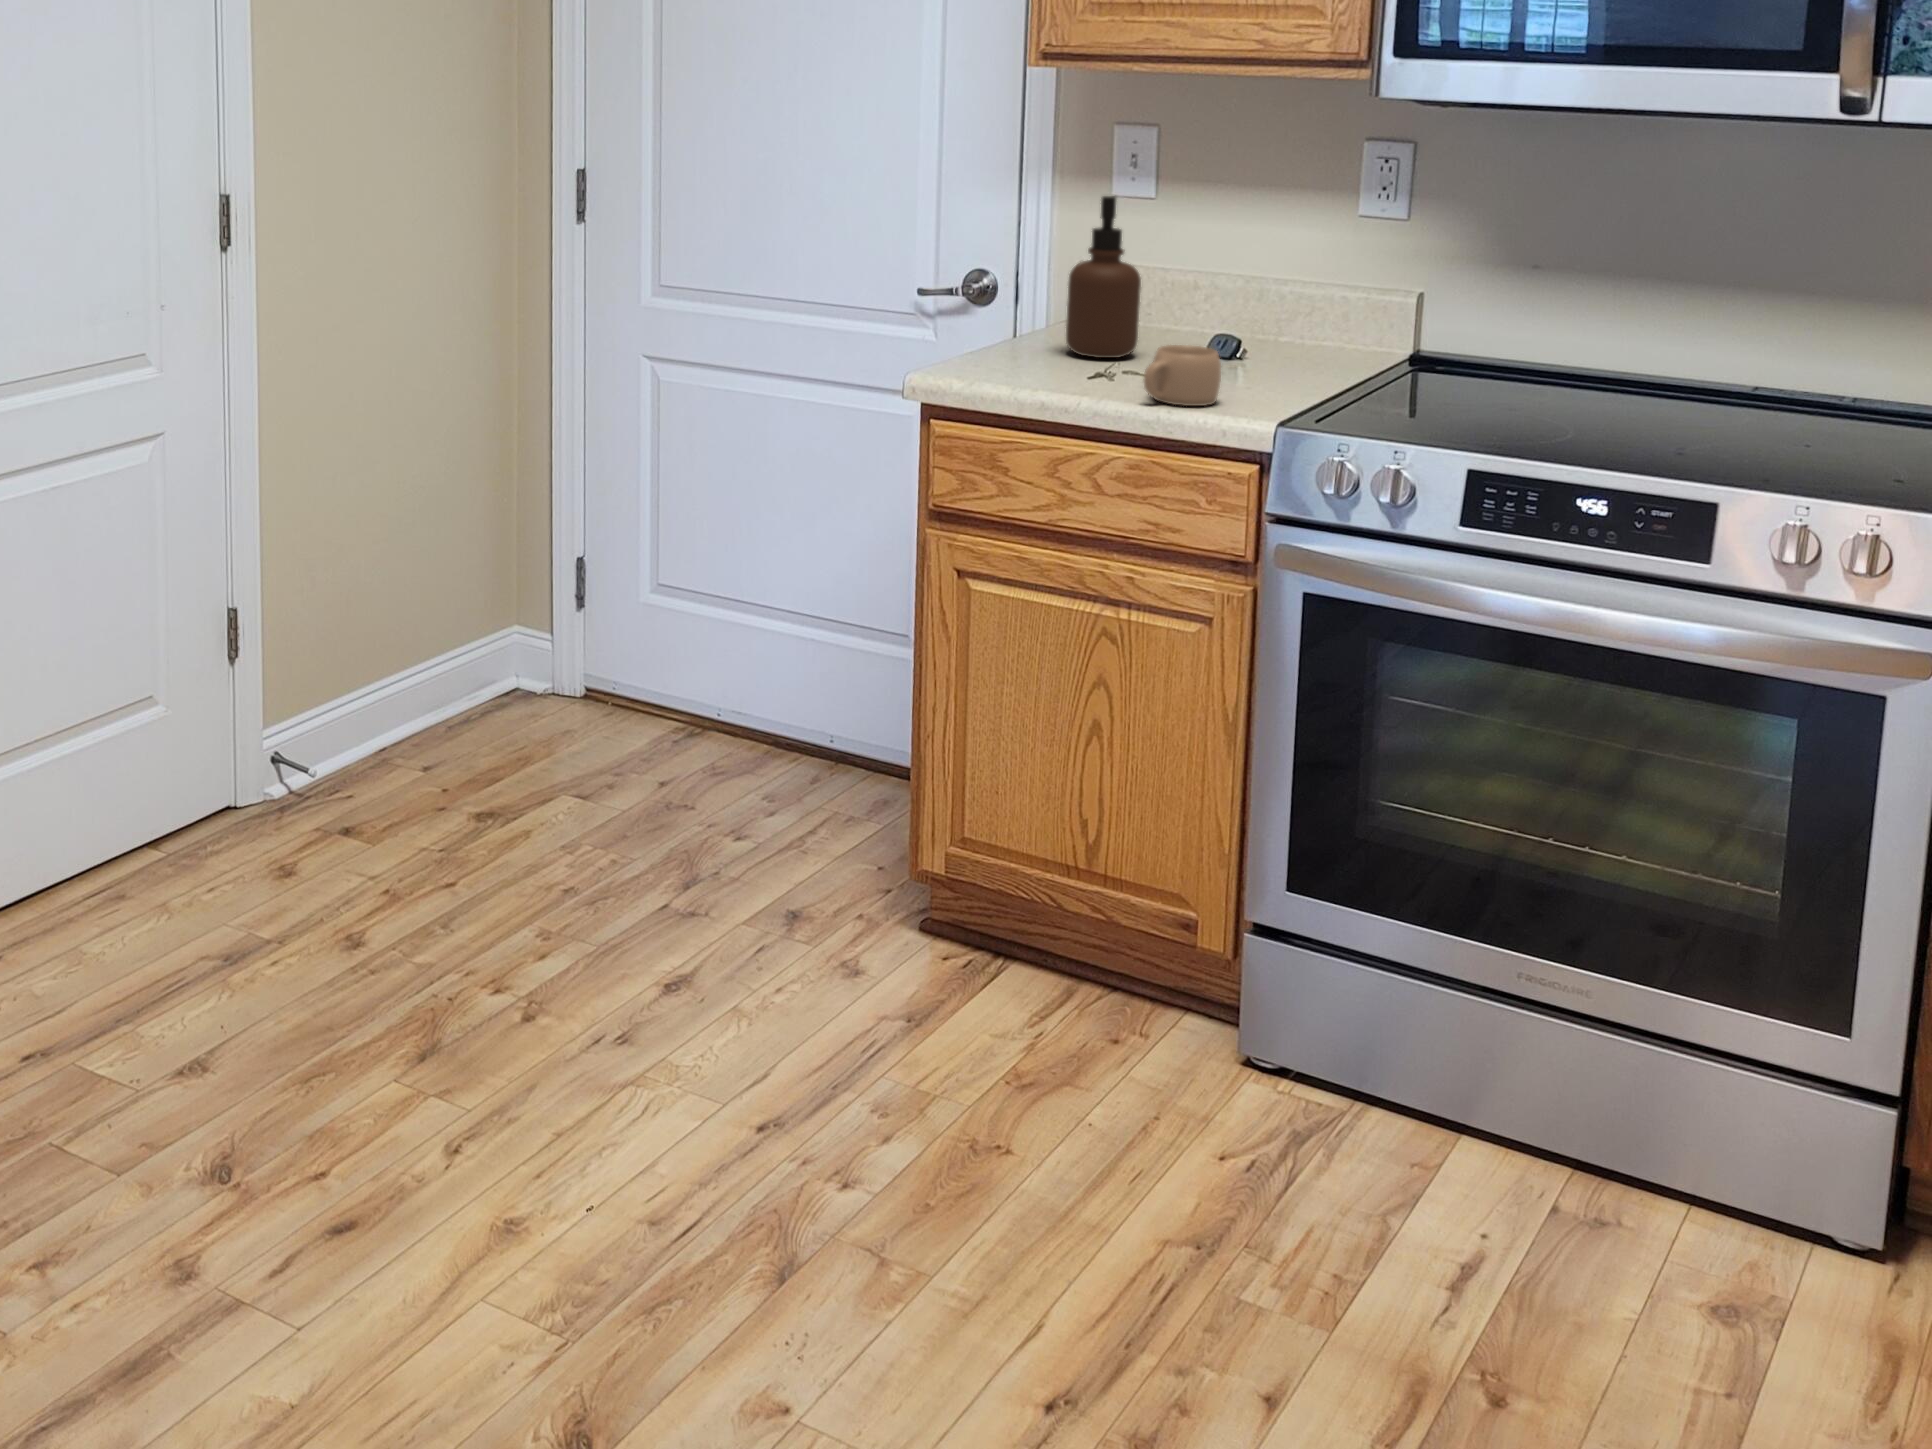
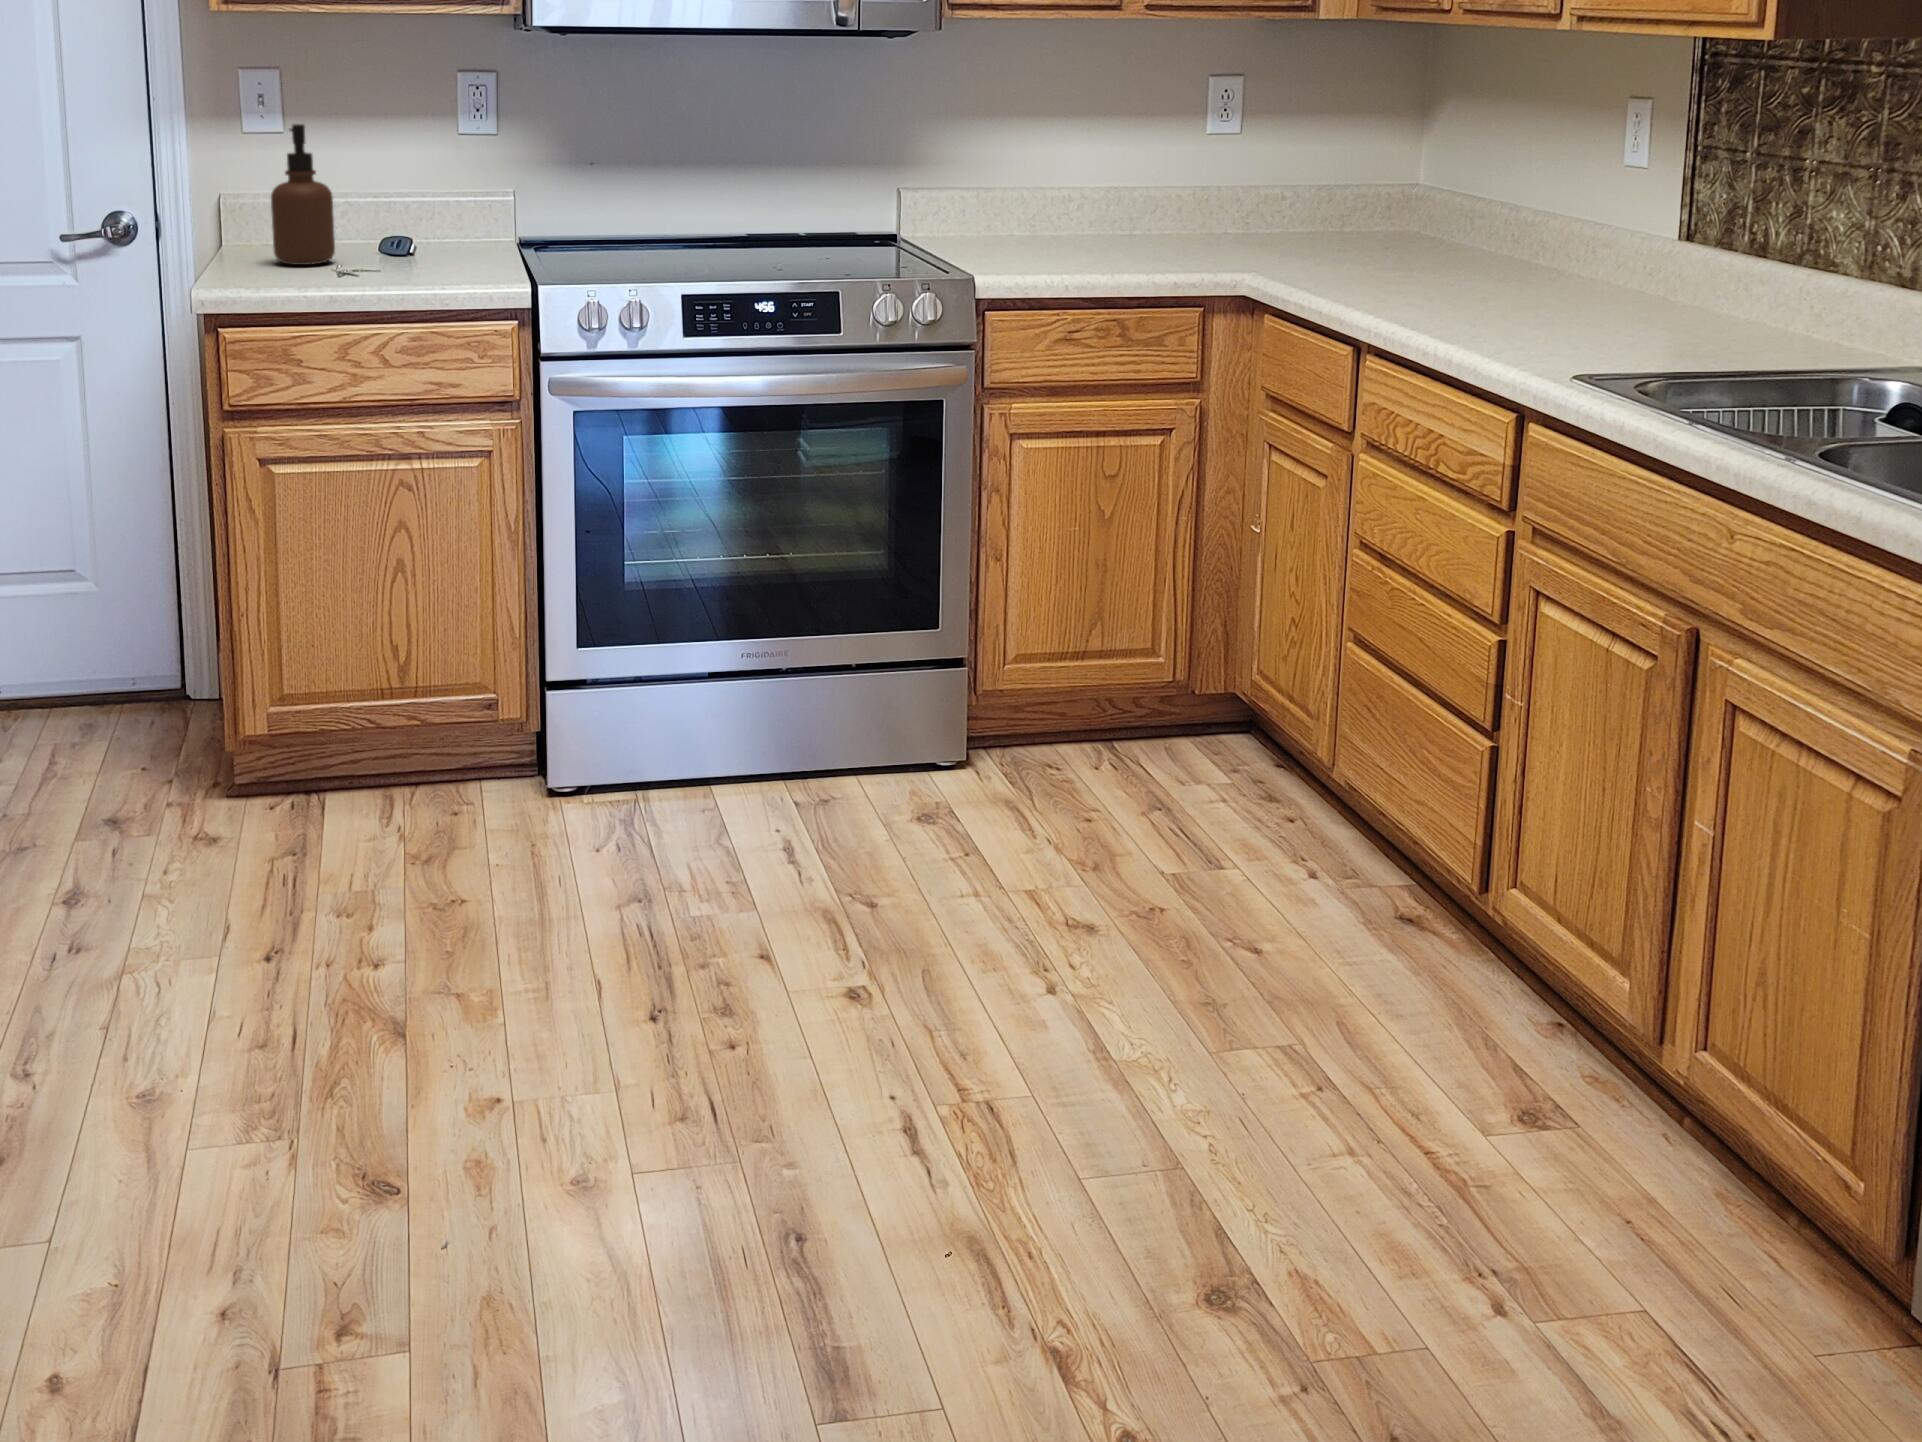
mug: present [1144,345,1221,406] -> none [403,236,458,284]

